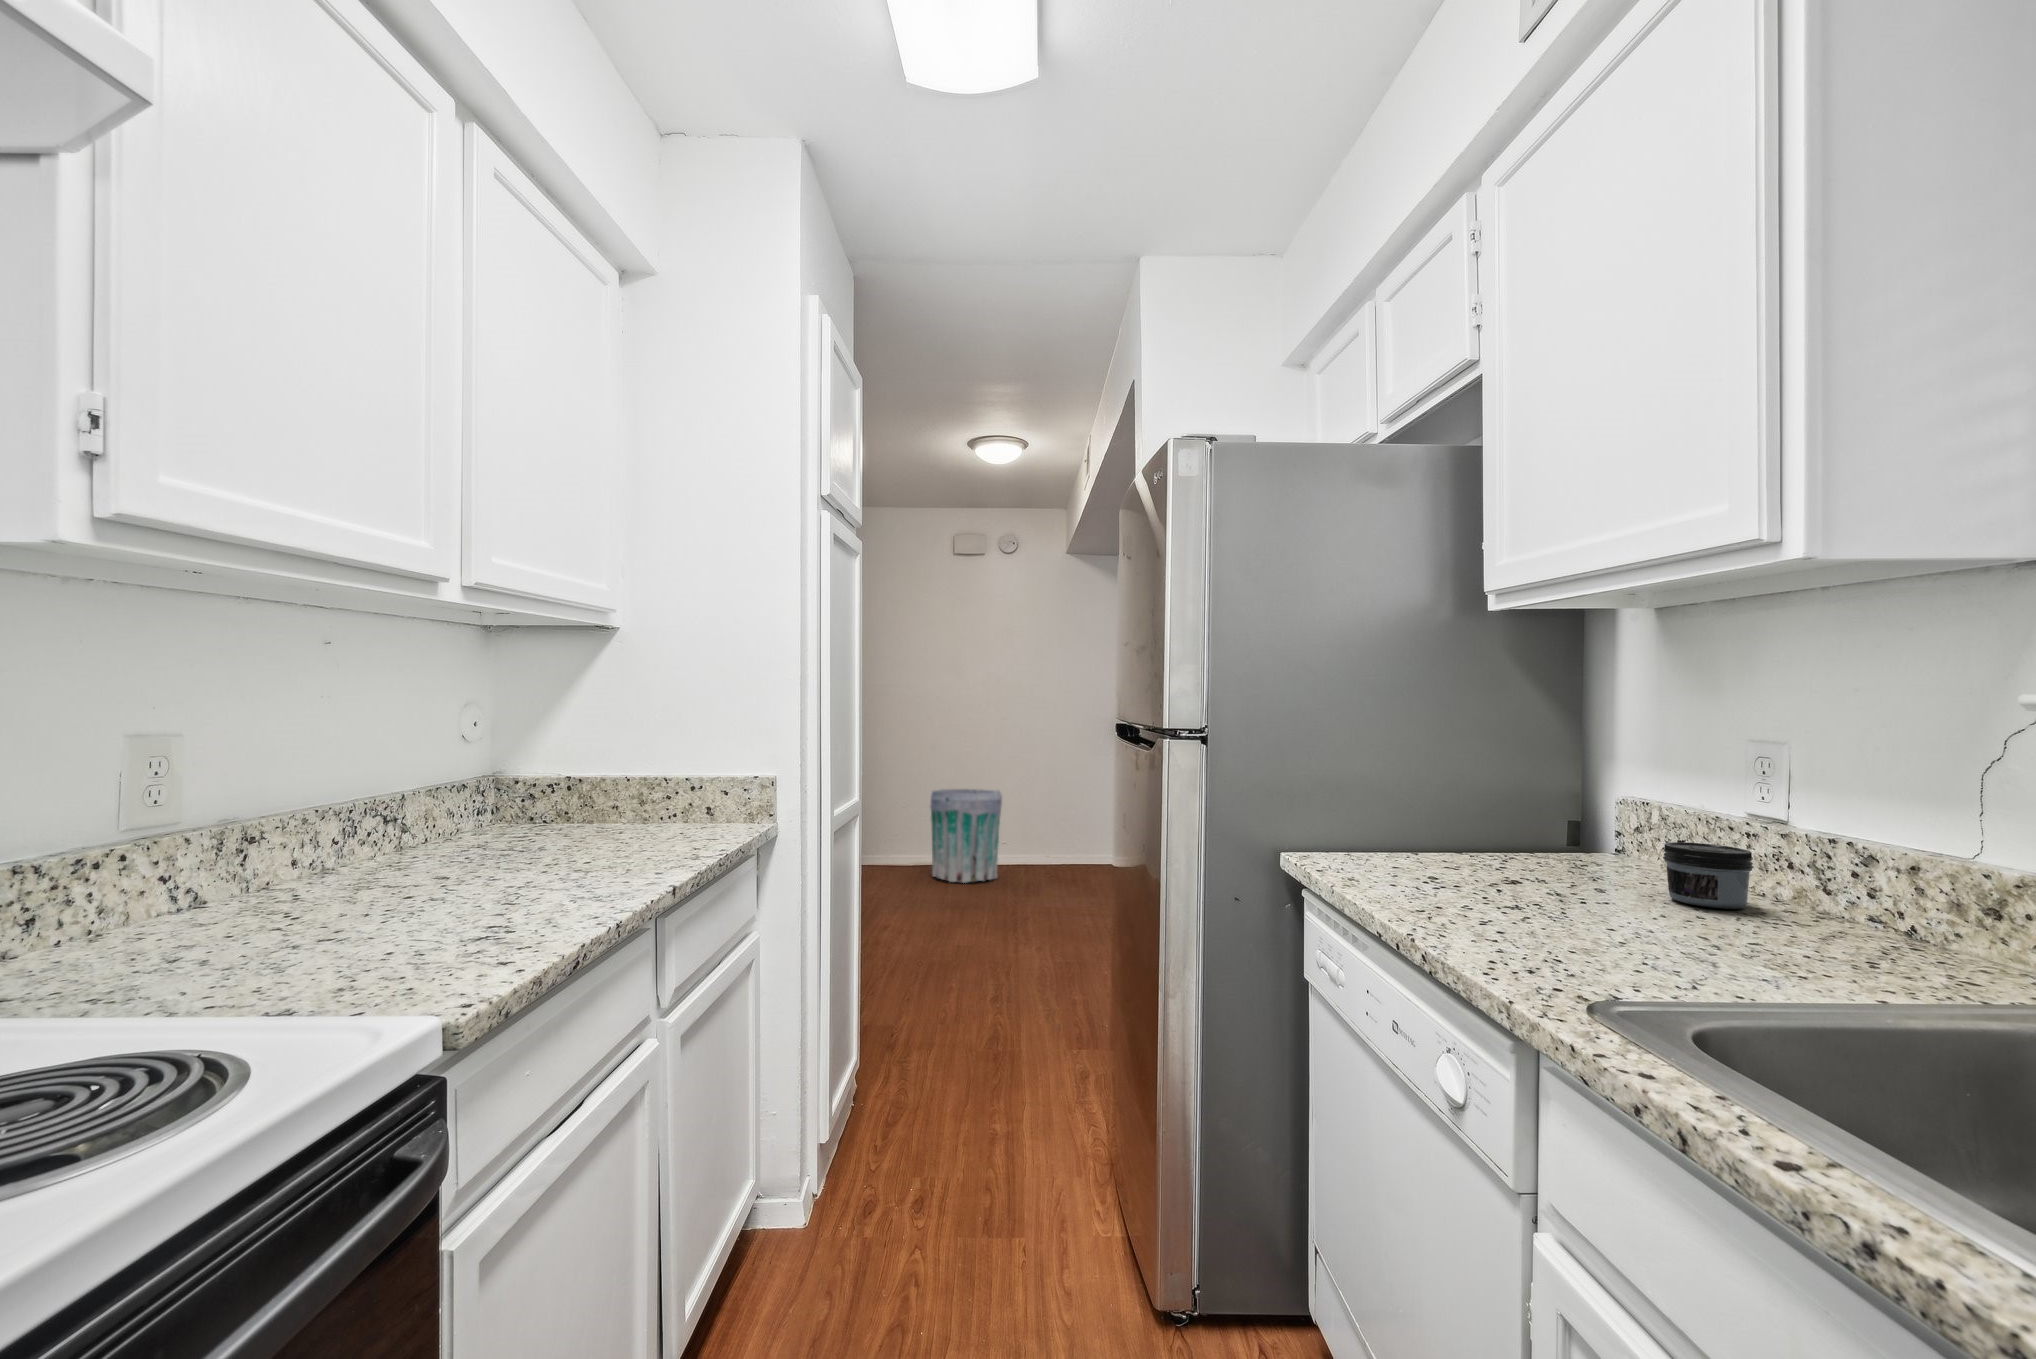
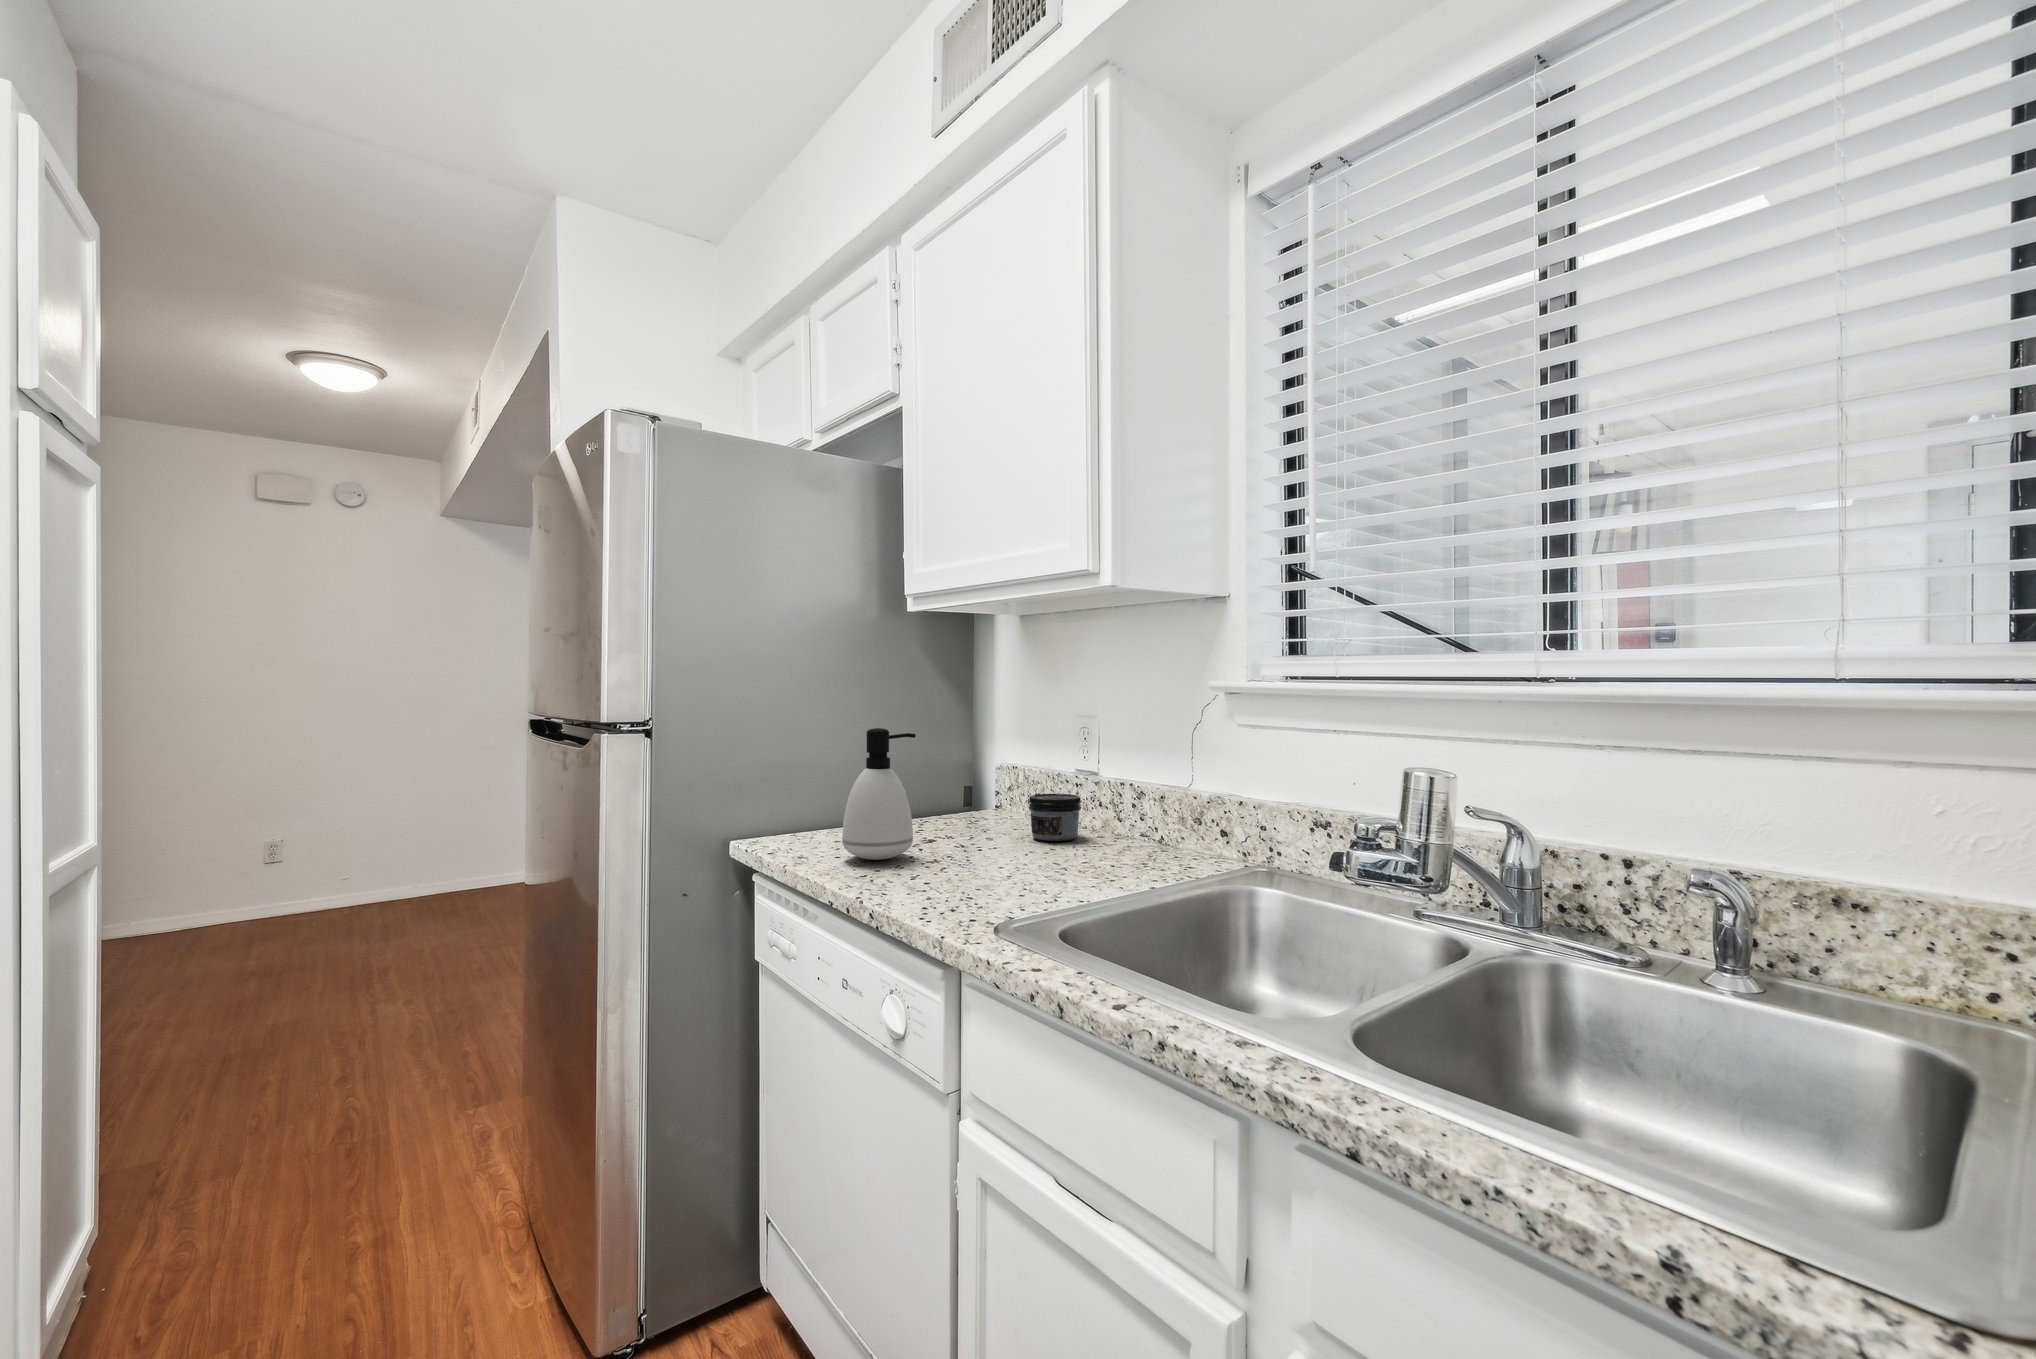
soap dispenser: none [1400,744,1492,894] -> present [842,728,916,860]
trash can: present [931,789,1002,883] -> none [188,806,317,940]

